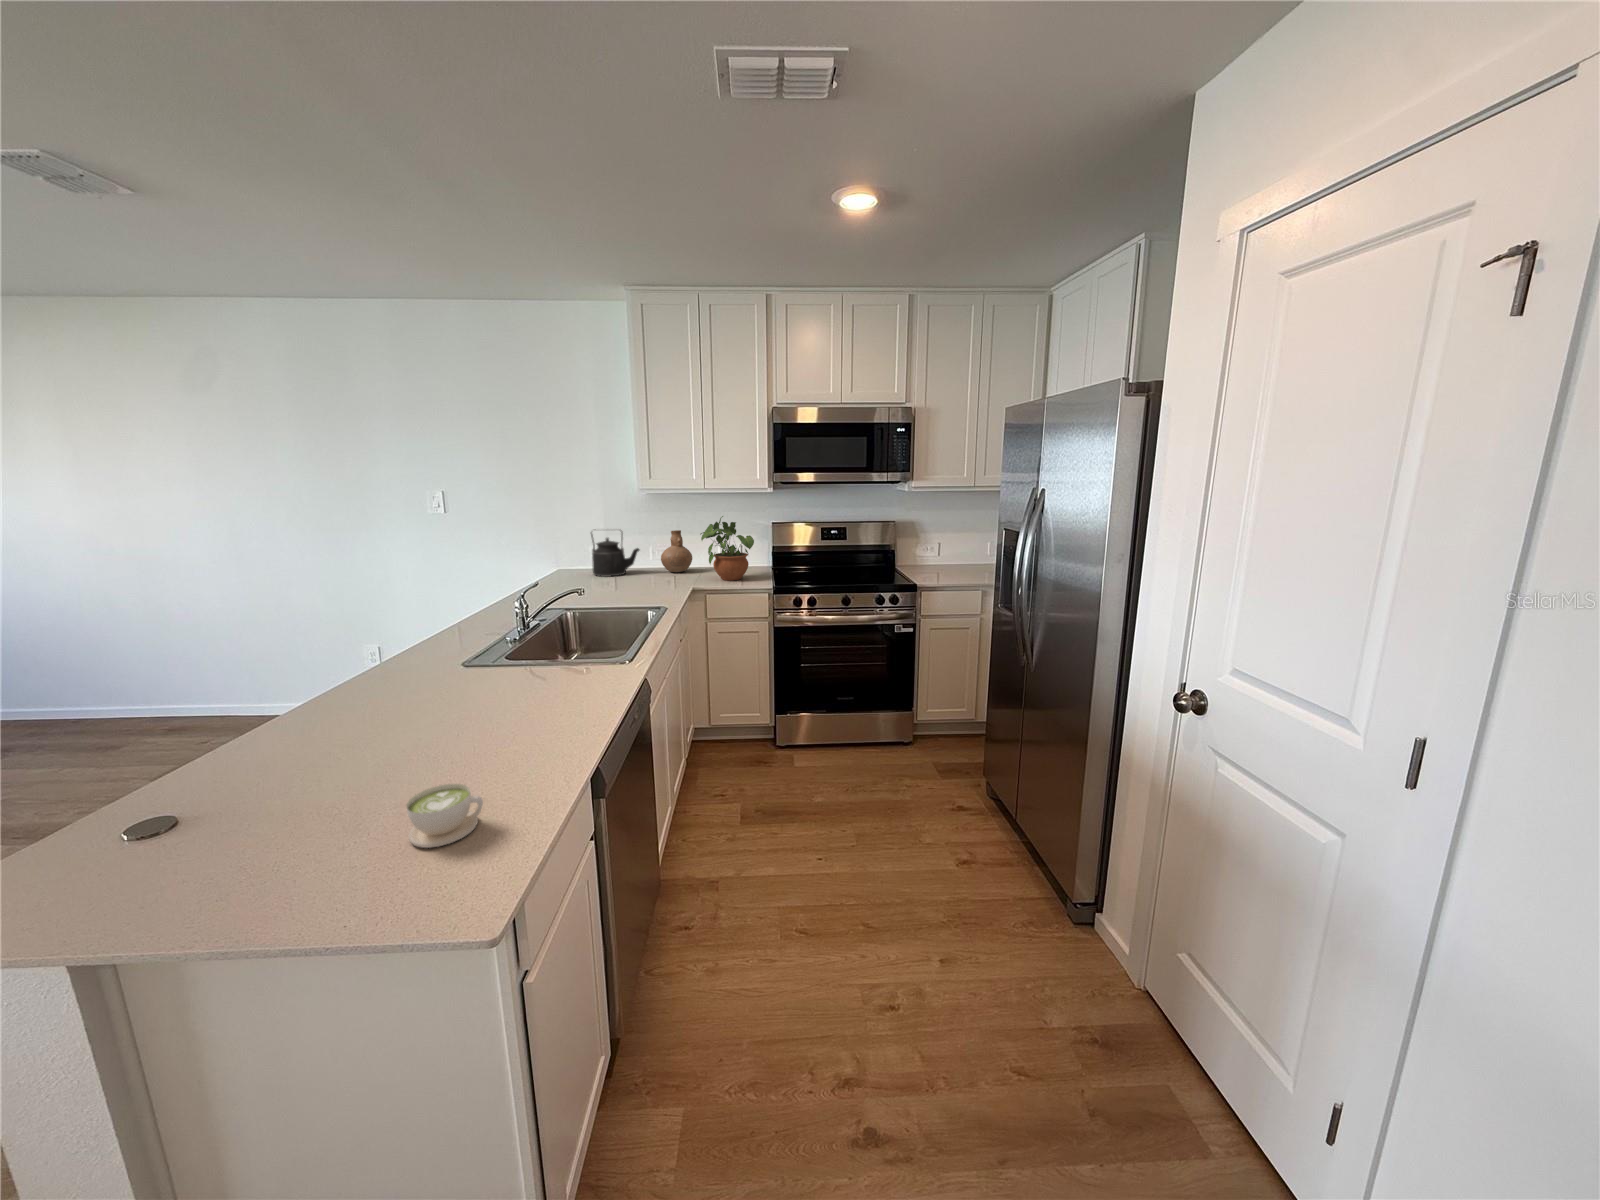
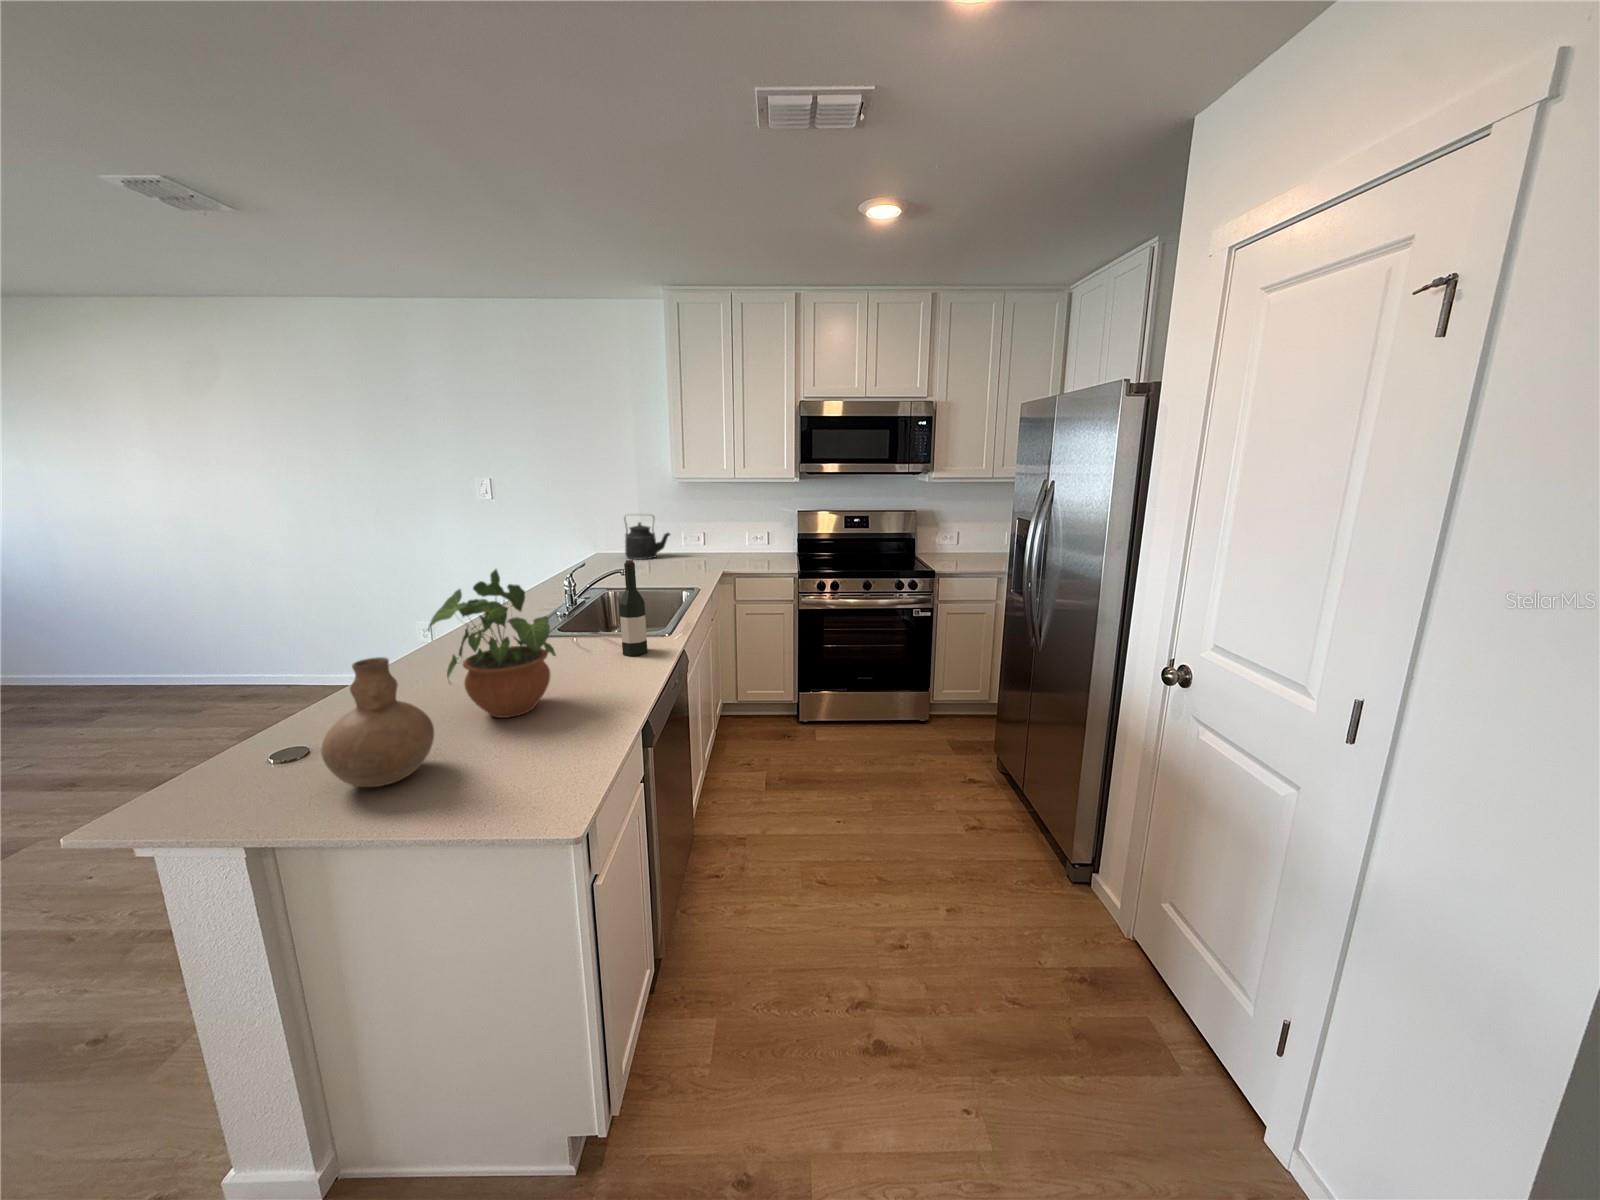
potted plant: present [701,516,754,581] -> present [428,569,556,718]
vase: present [661,530,692,572] -> present [321,657,434,787]
wine bottle: none [572,581,605,688] -> present [619,560,648,656]
coffee cup: present [406,784,483,848] -> none [498,725,559,774]

